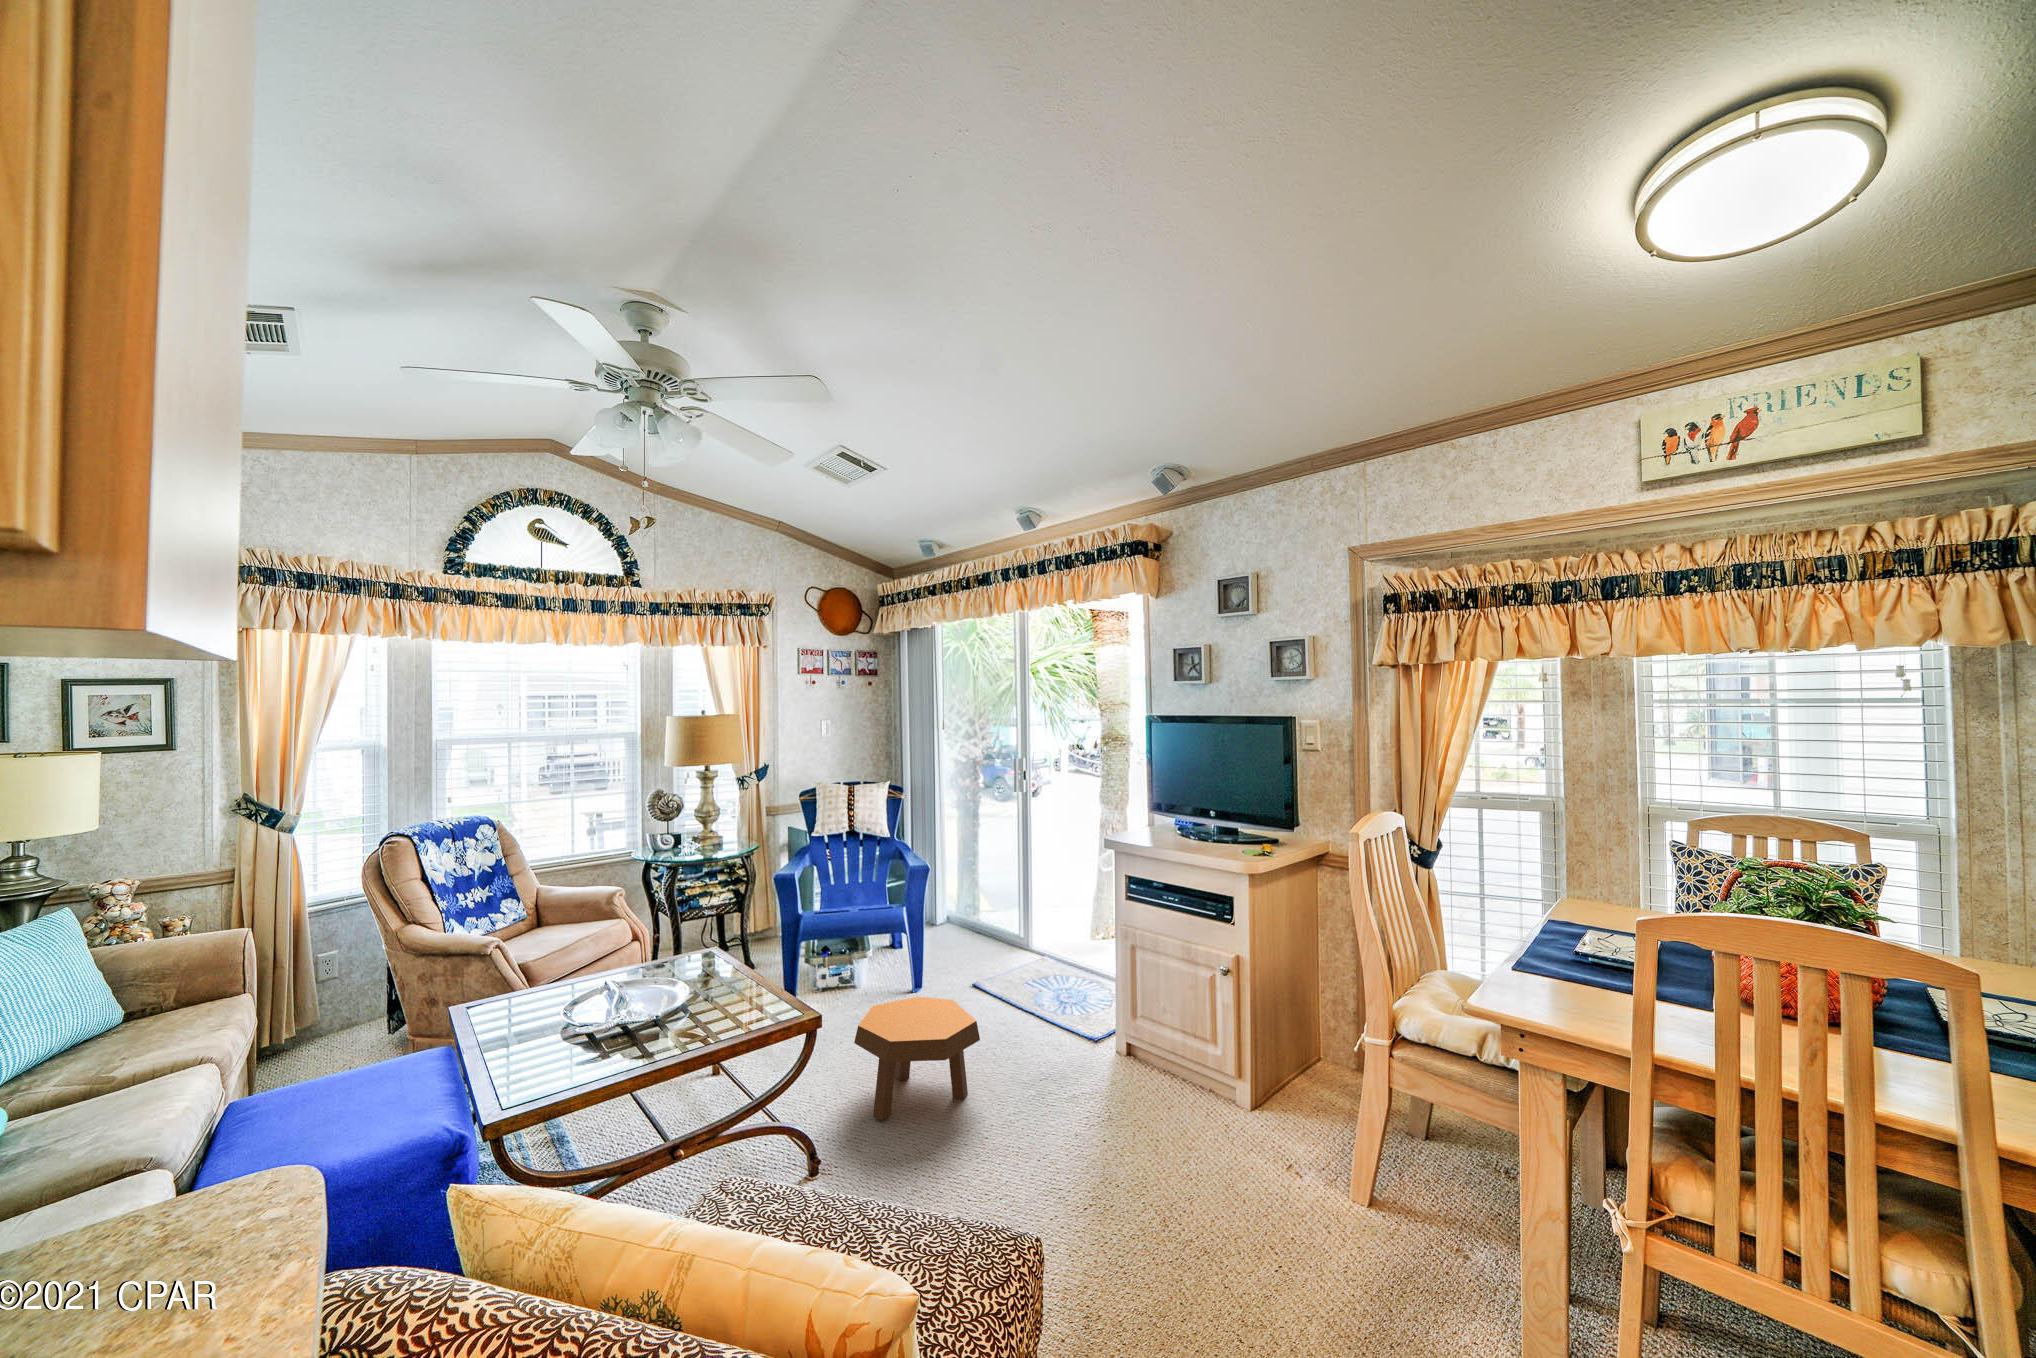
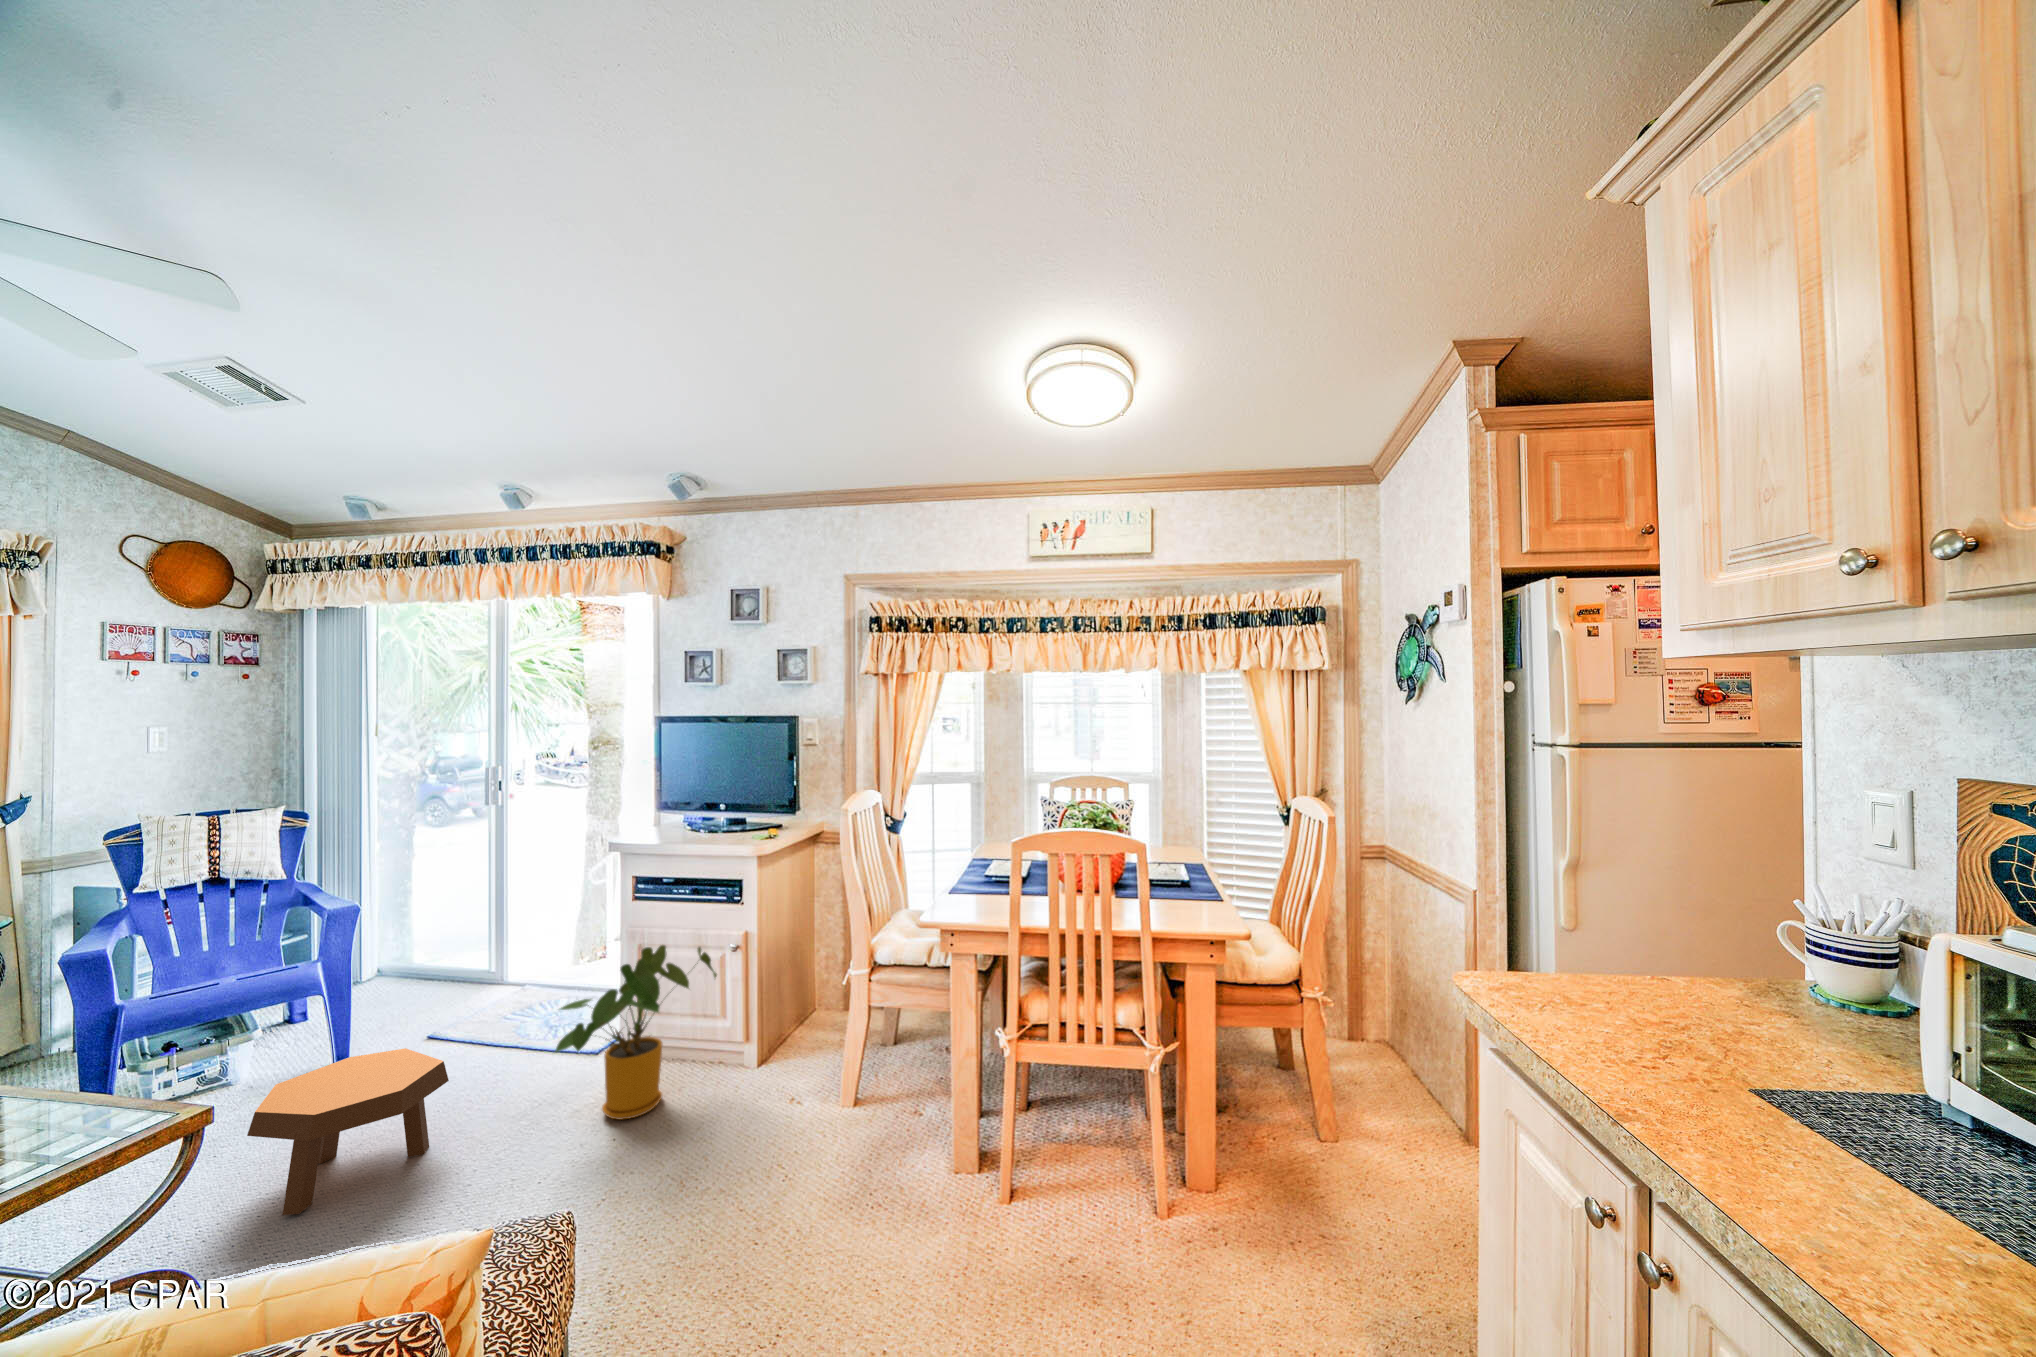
house plant: none [1056,953,1209,1130] -> present [555,945,717,1119]

